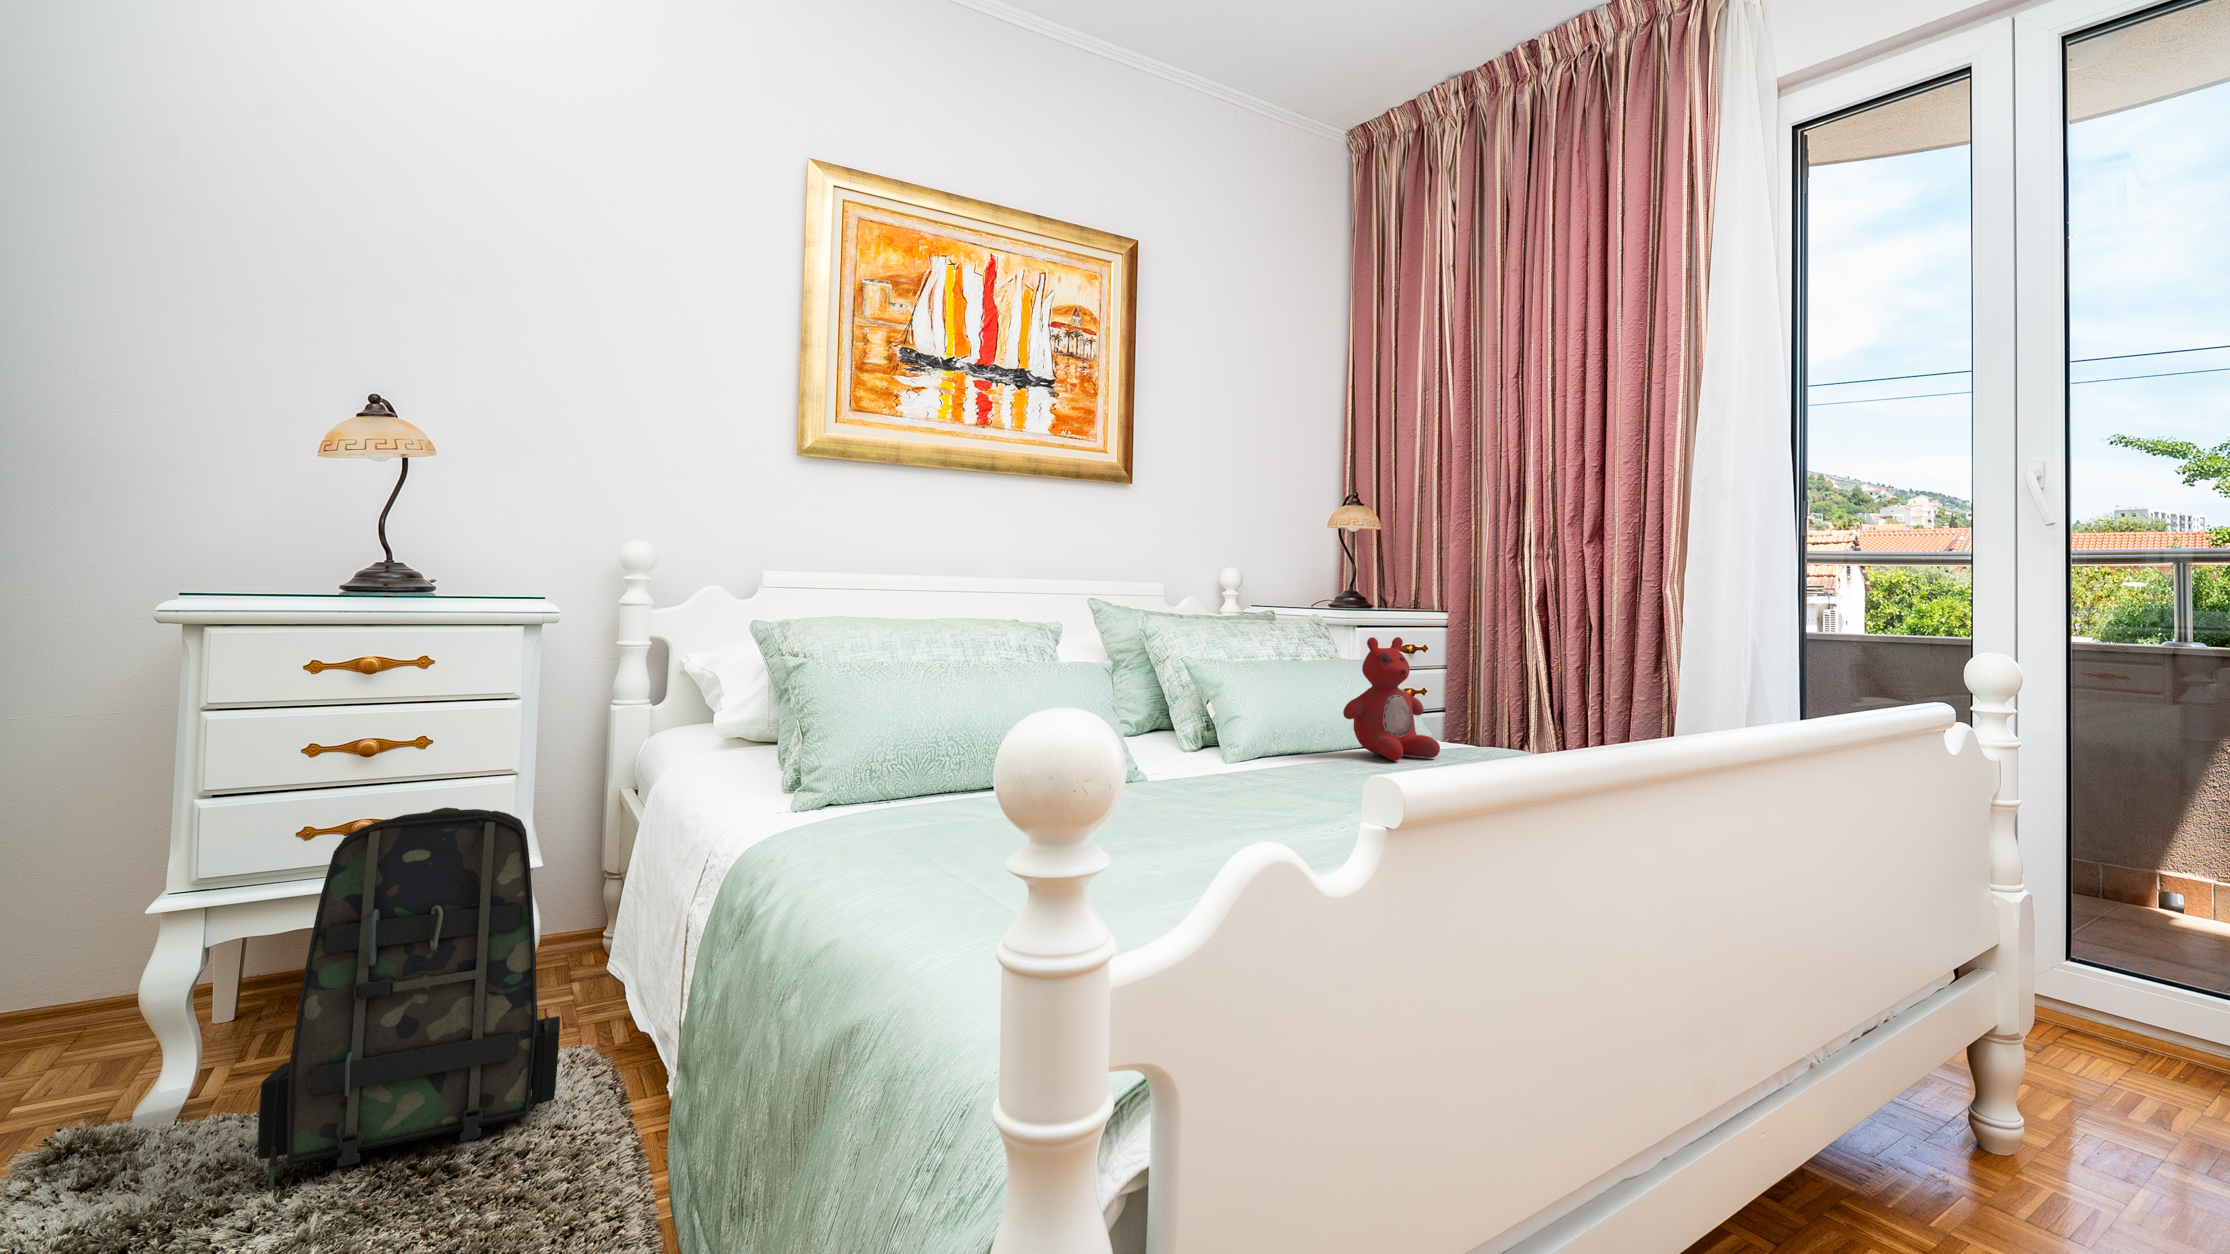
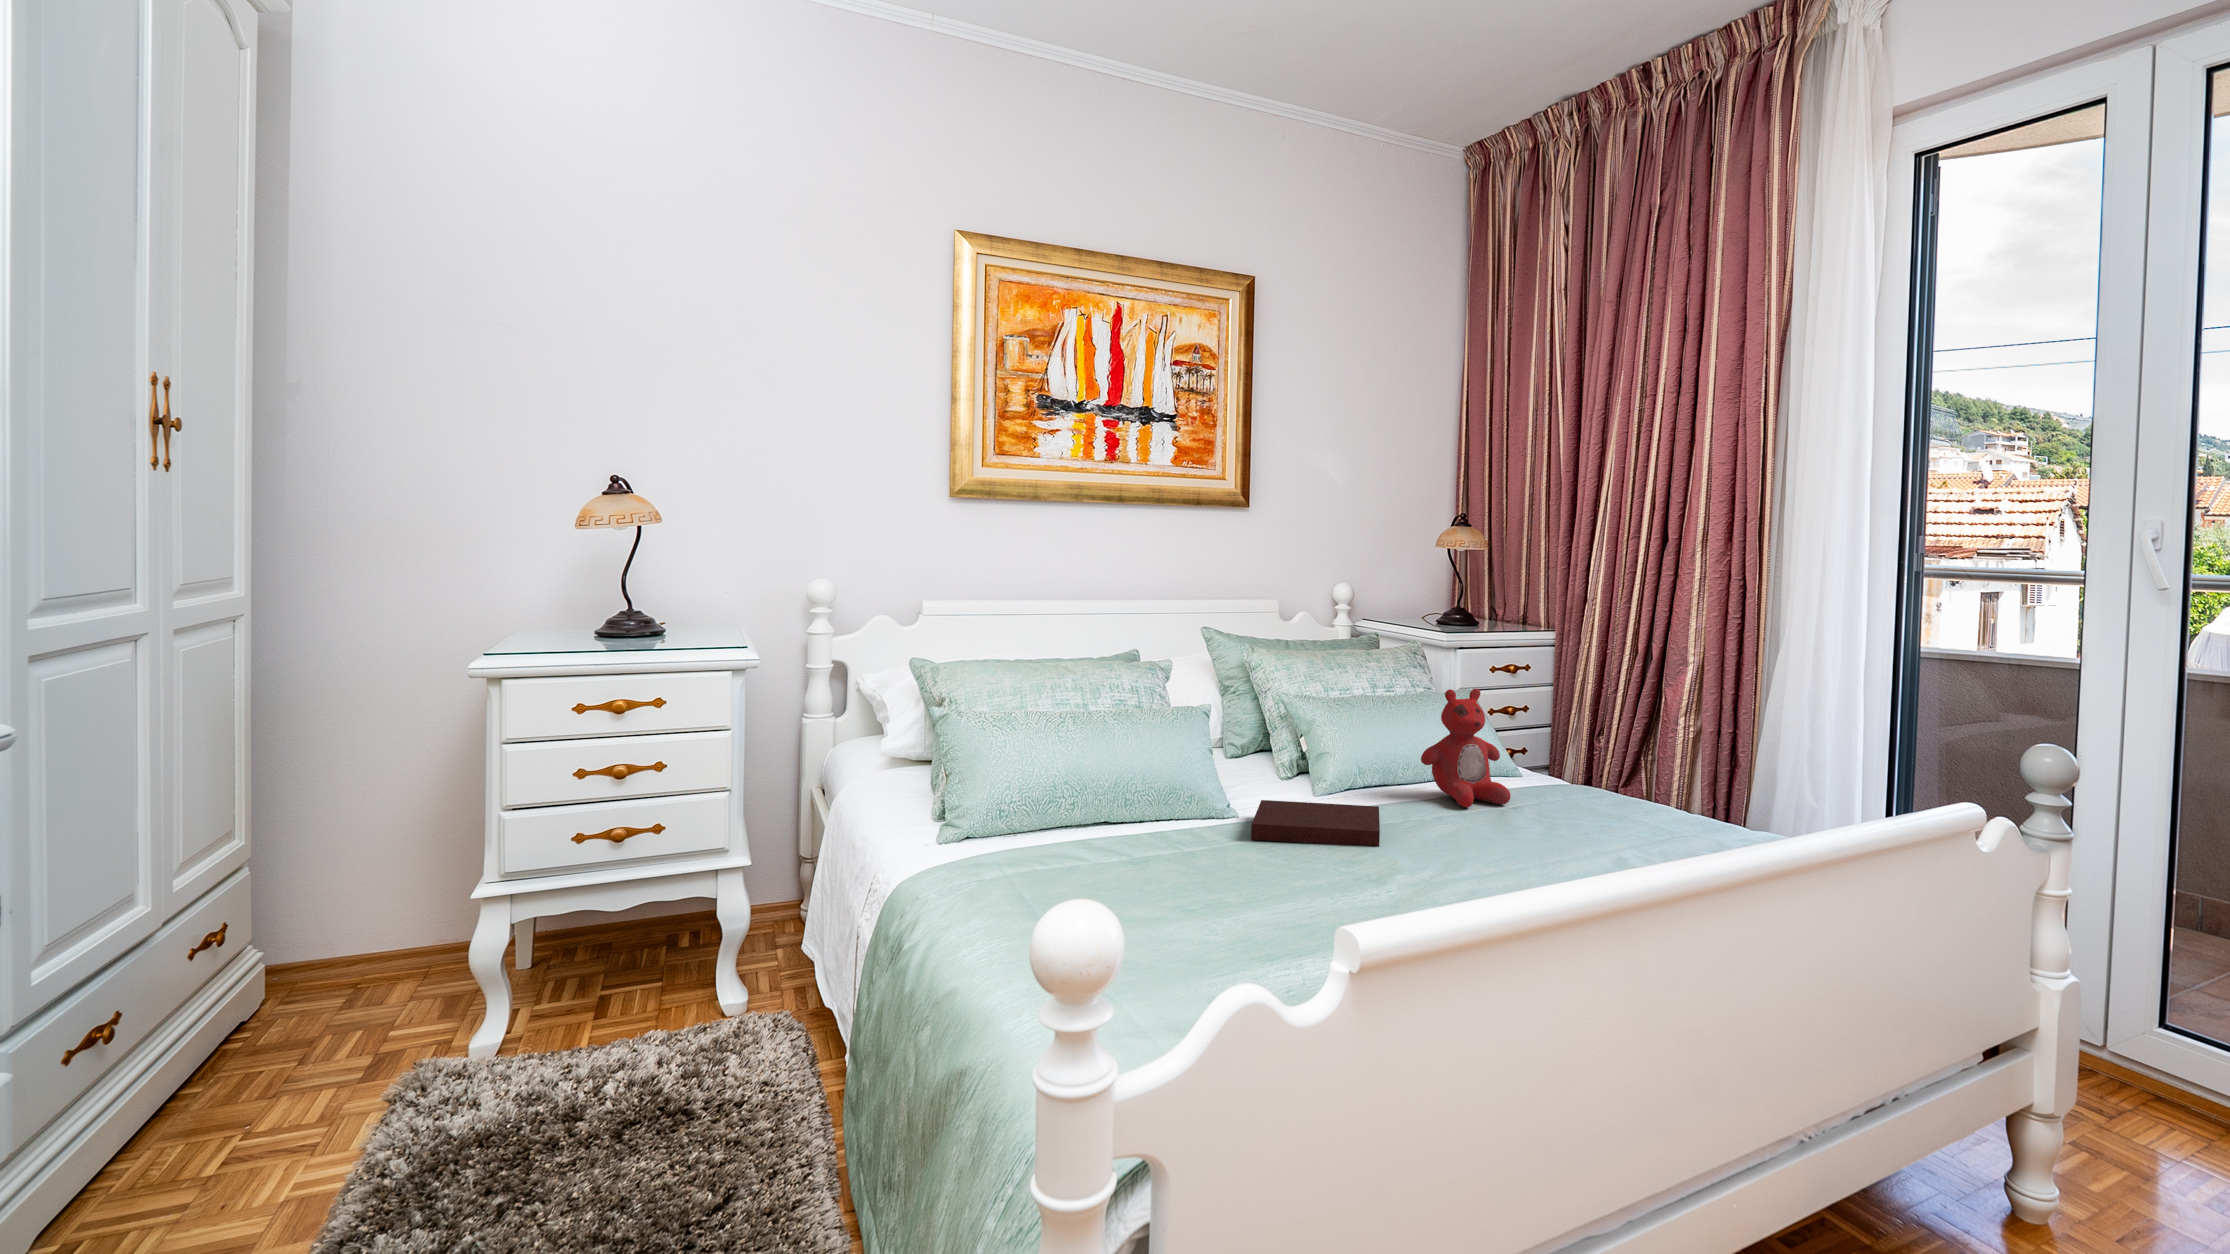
notebook: none [1173,755,1318,792] -> present [1251,800,1380,847]
backpack: present [258,807,560,1188] -> none [557,825,764,1116]

